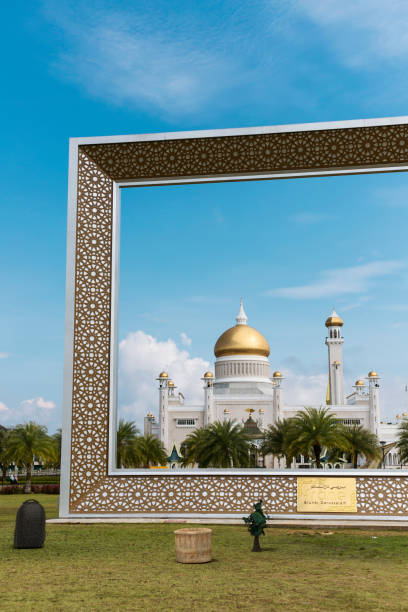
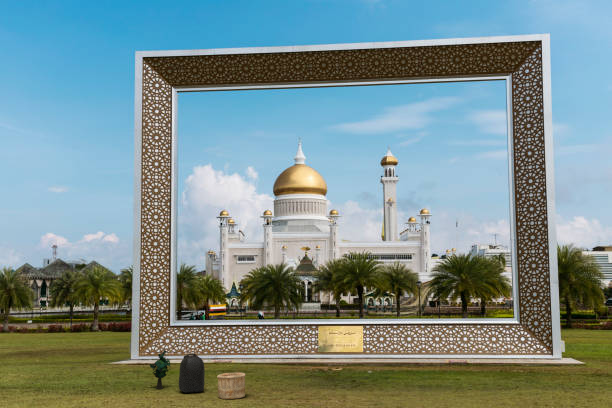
backpack: present [14,499,46,548] -> present [179,353,205,393]
decorative plant: present [242,499,270,552] -> present [150,350,170,389]

